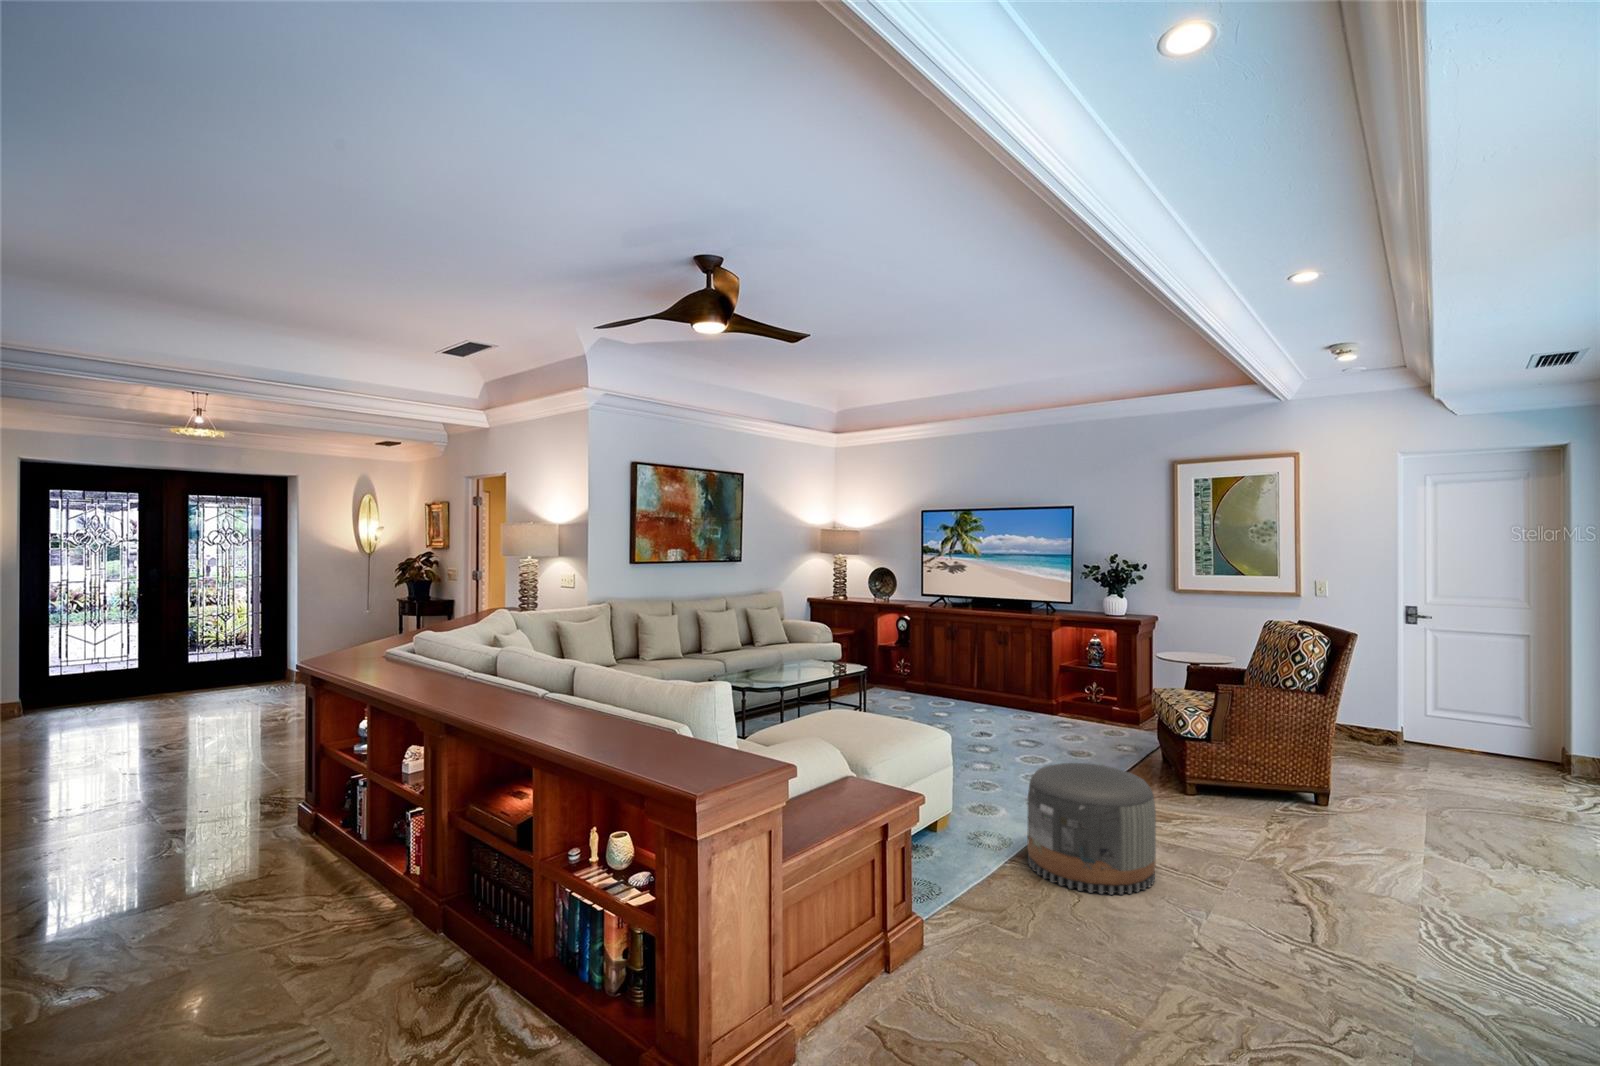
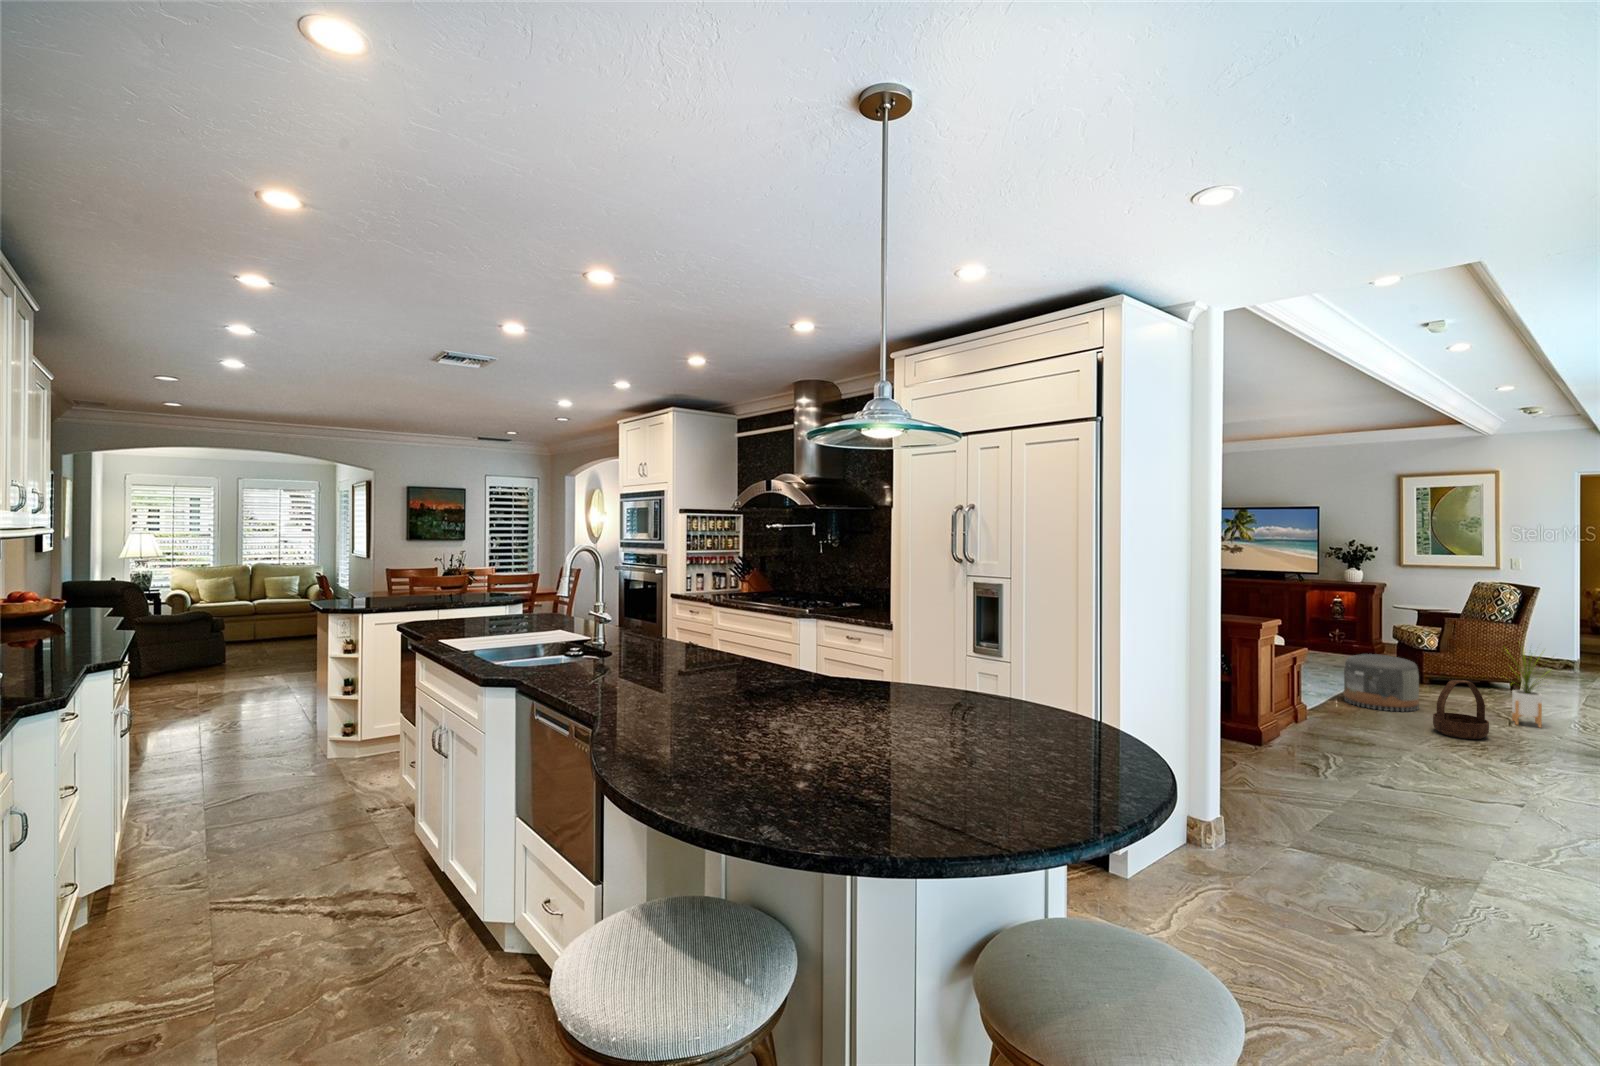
house plant: none [1282,741,1407,941] -> present [1506,649,1543,728]
basket: none [1161,849,1271,1002] -> present [1433,680,1489,739]

